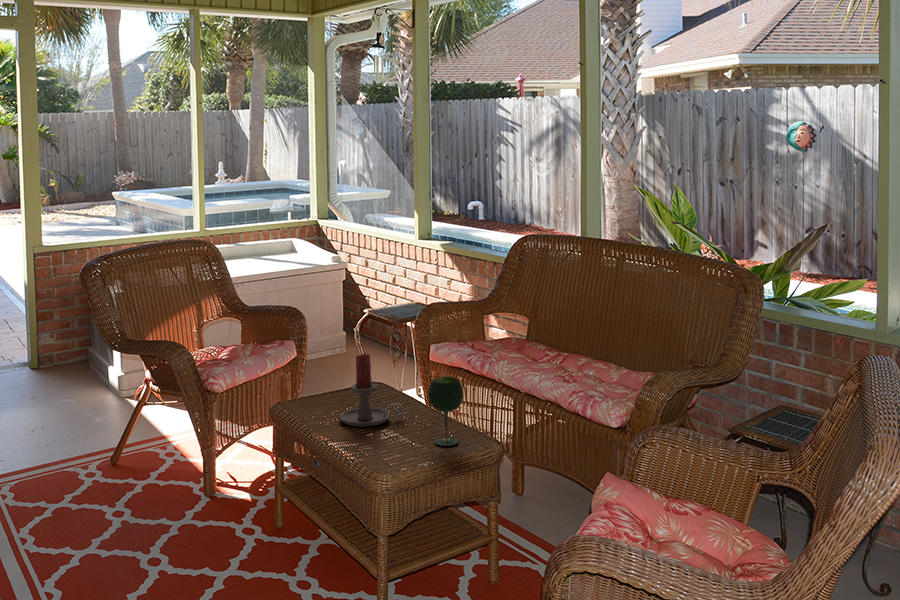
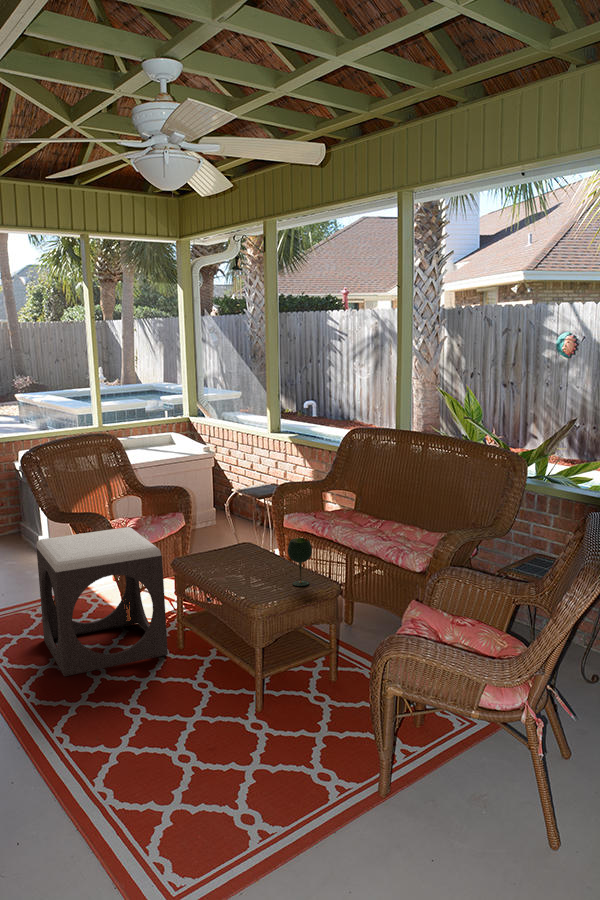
candle holder: present [340,354,404,427] -> none [225,523,270,574]
footstool: none [80,356,259,566] -> present [36,527,168,676]

